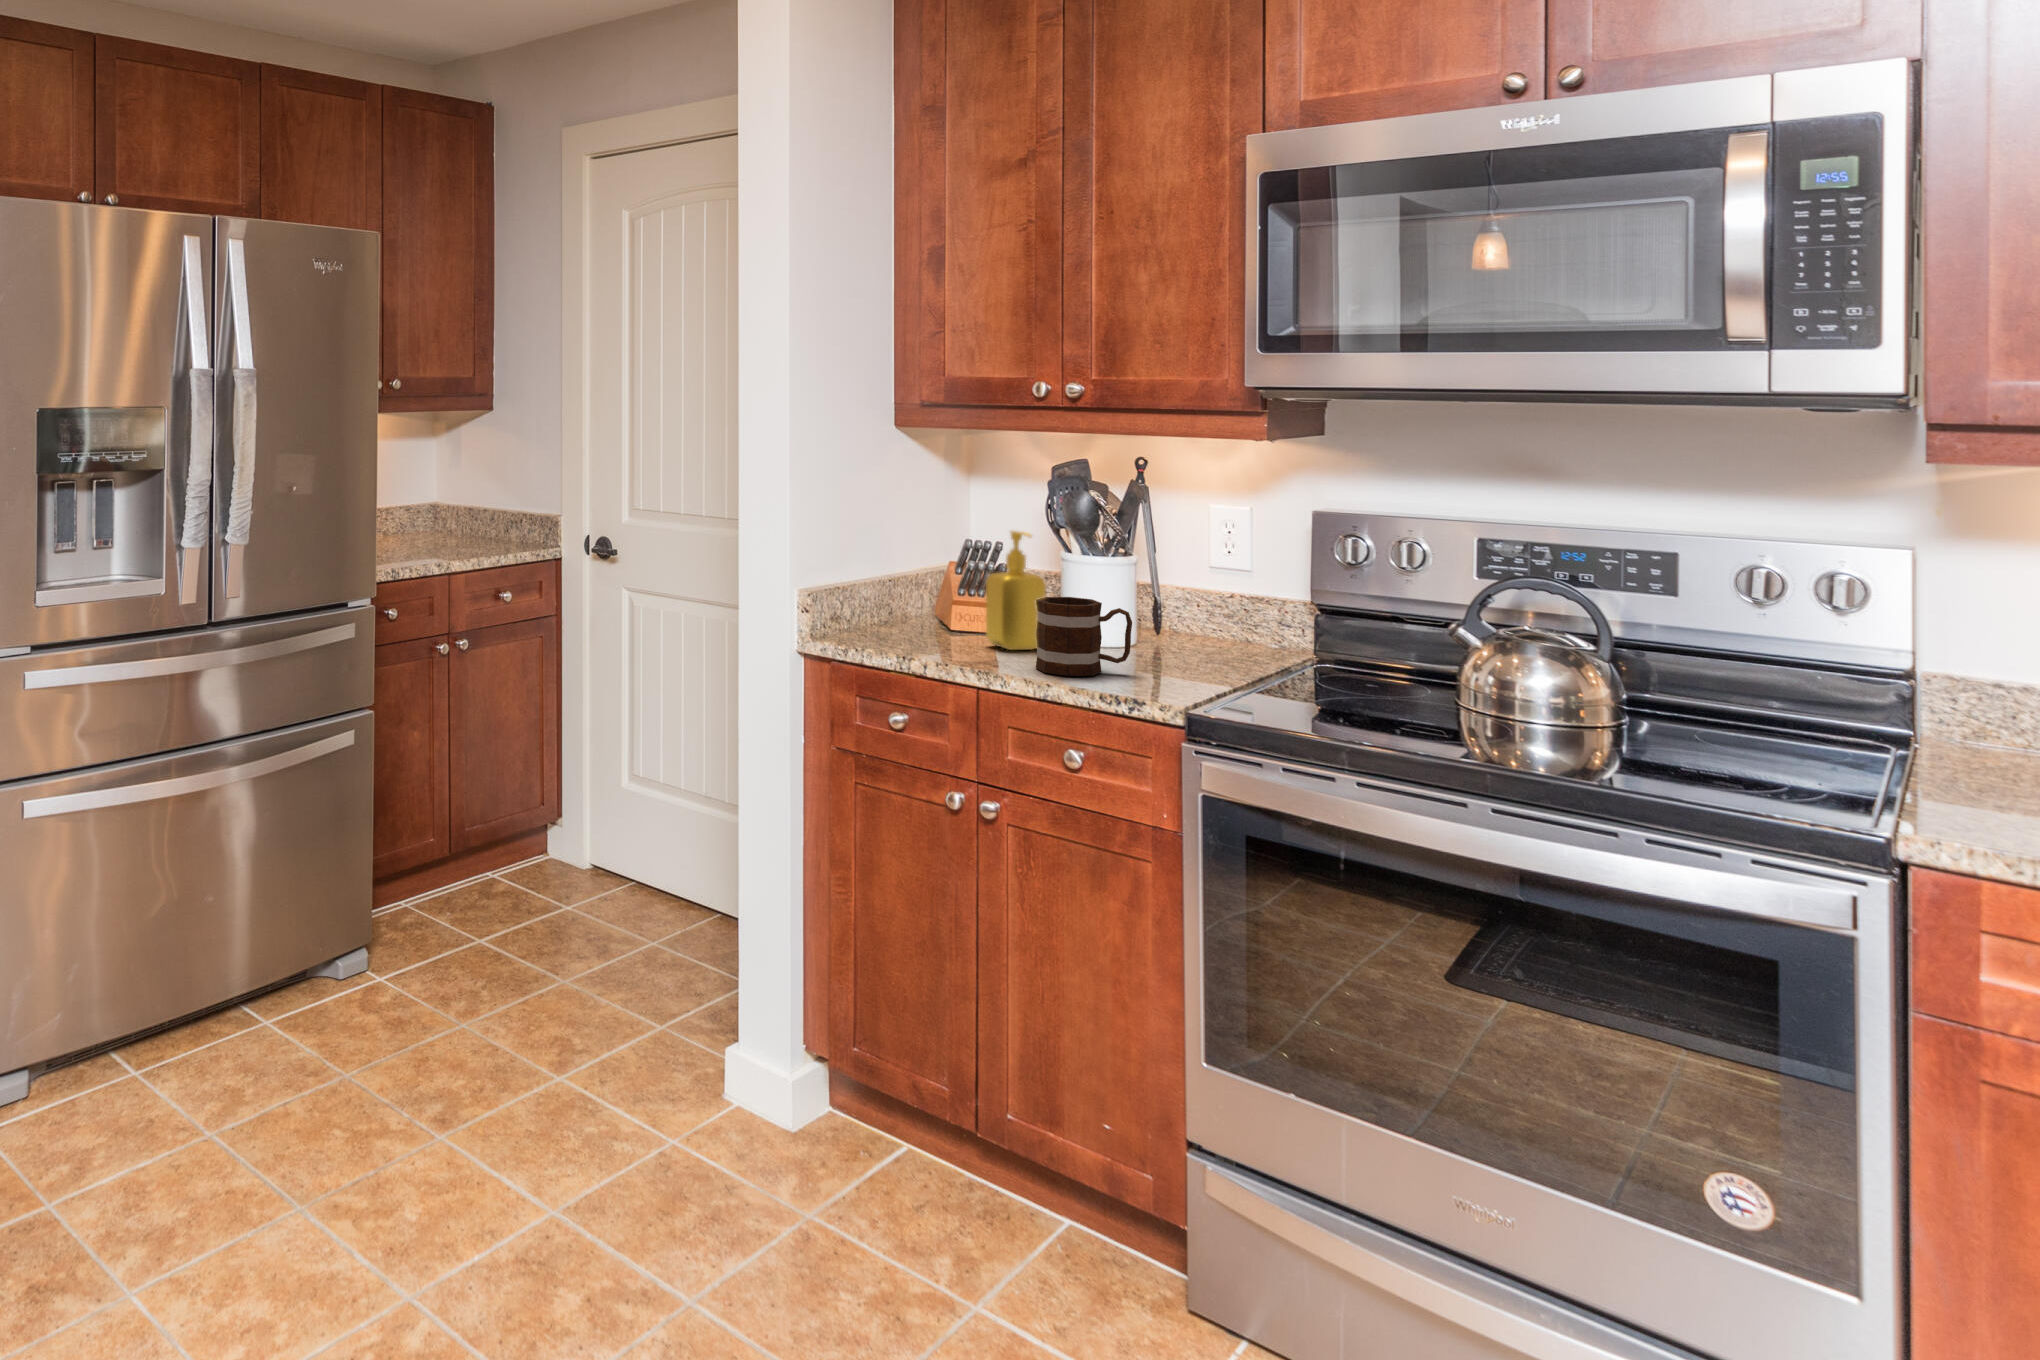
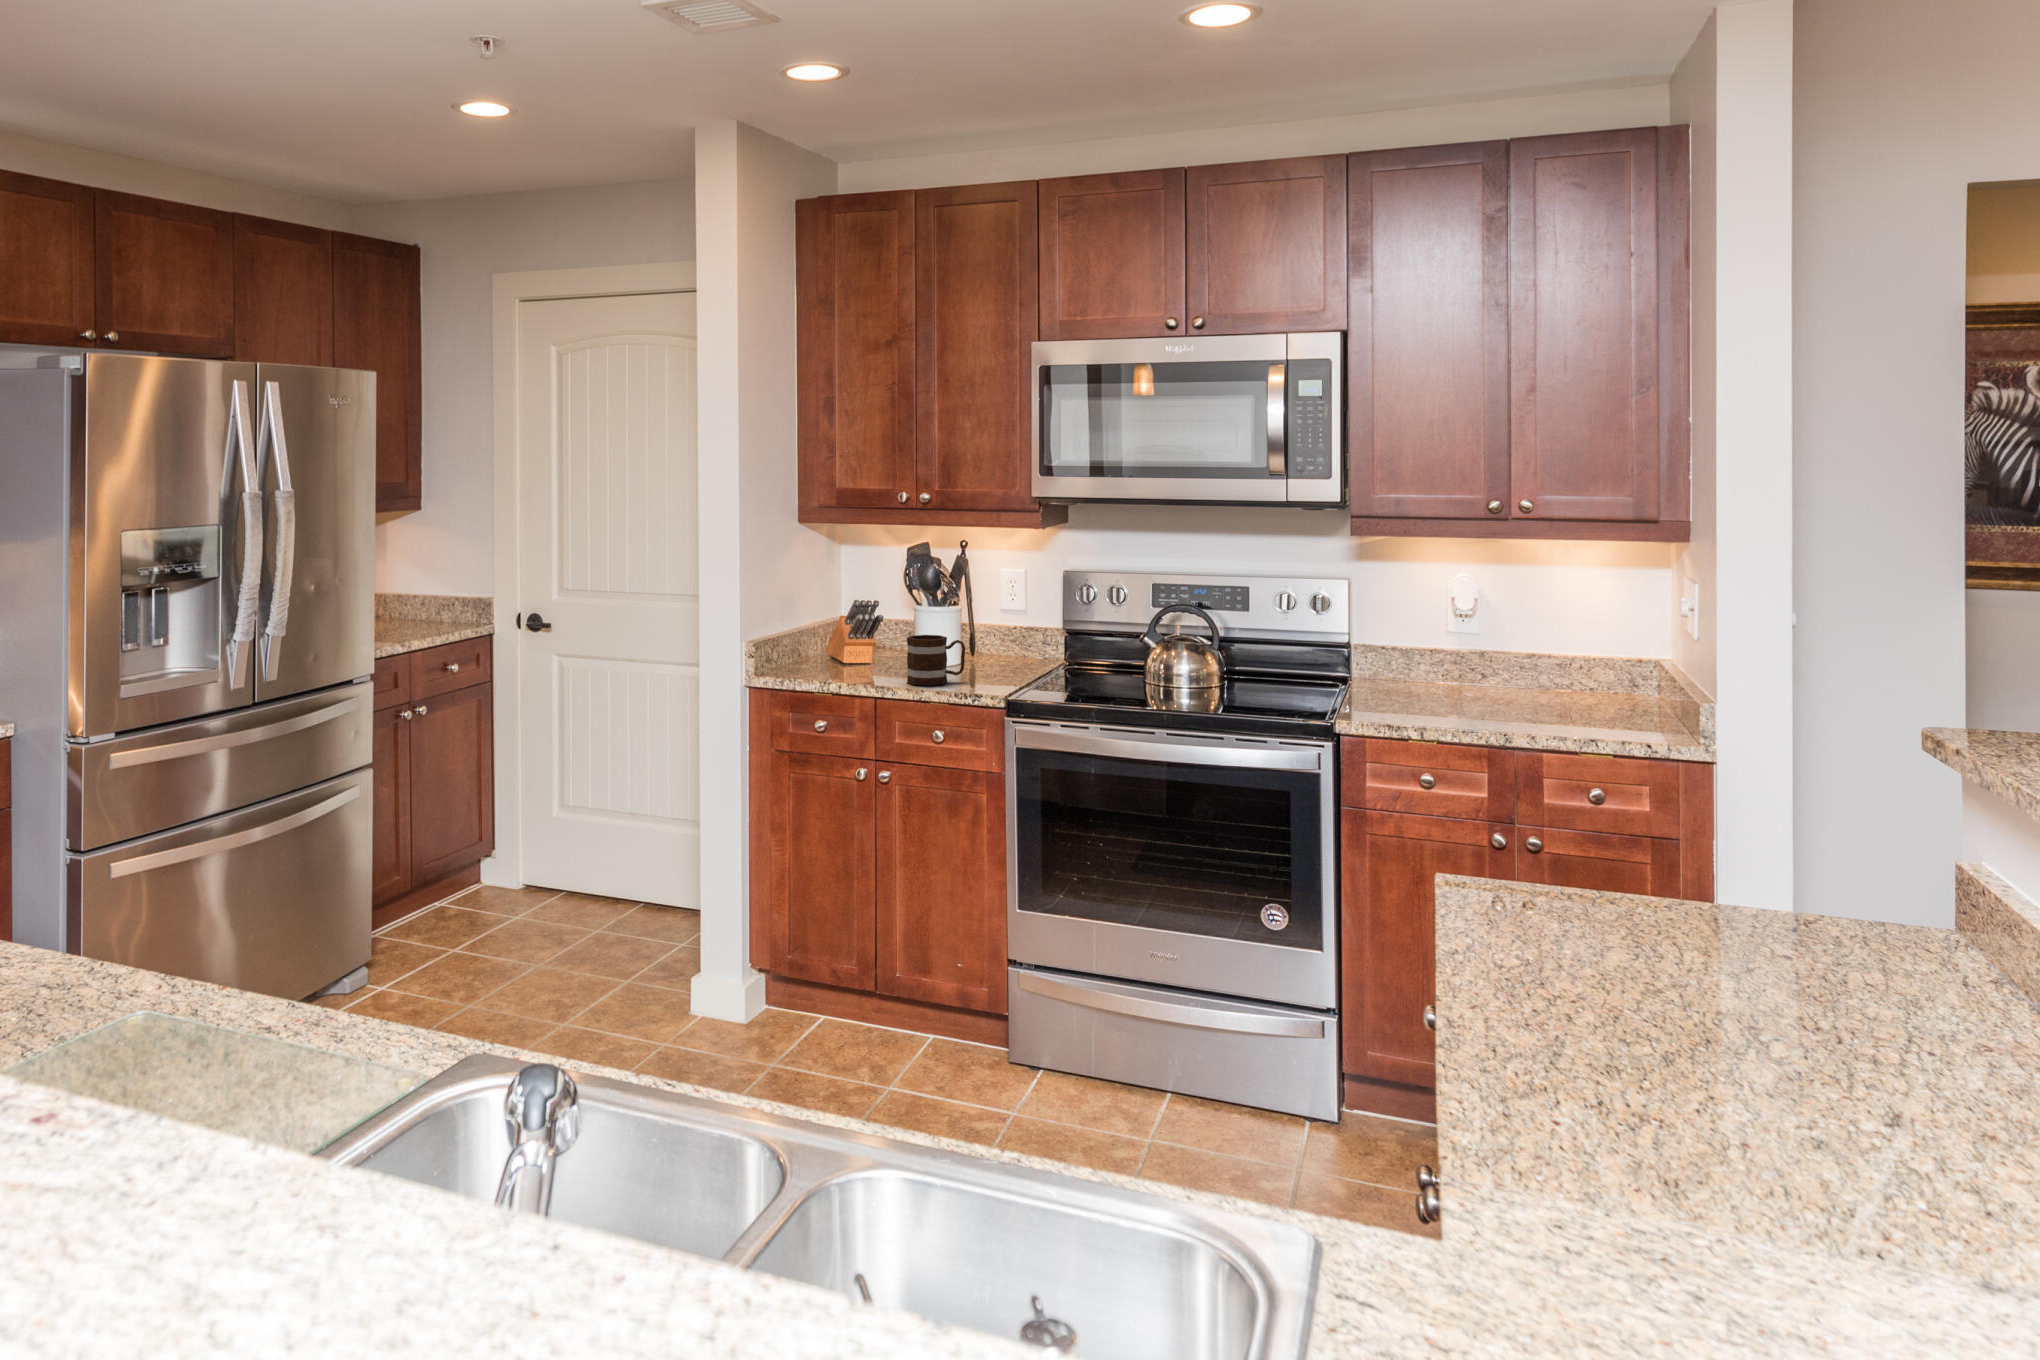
soap dispenser: present [986,531,1046,650] -> none [868,593,906,674]

